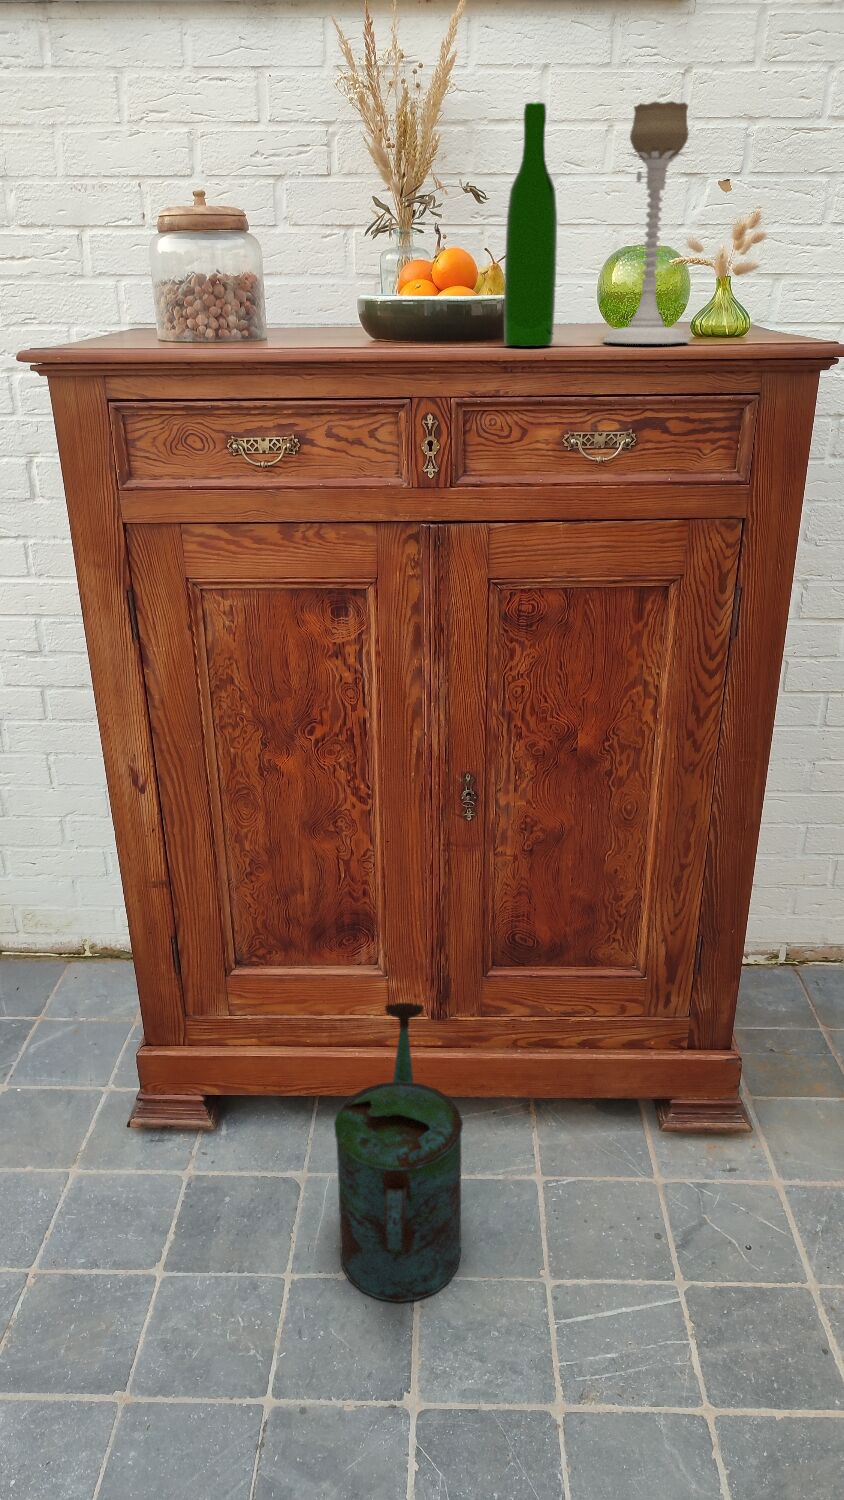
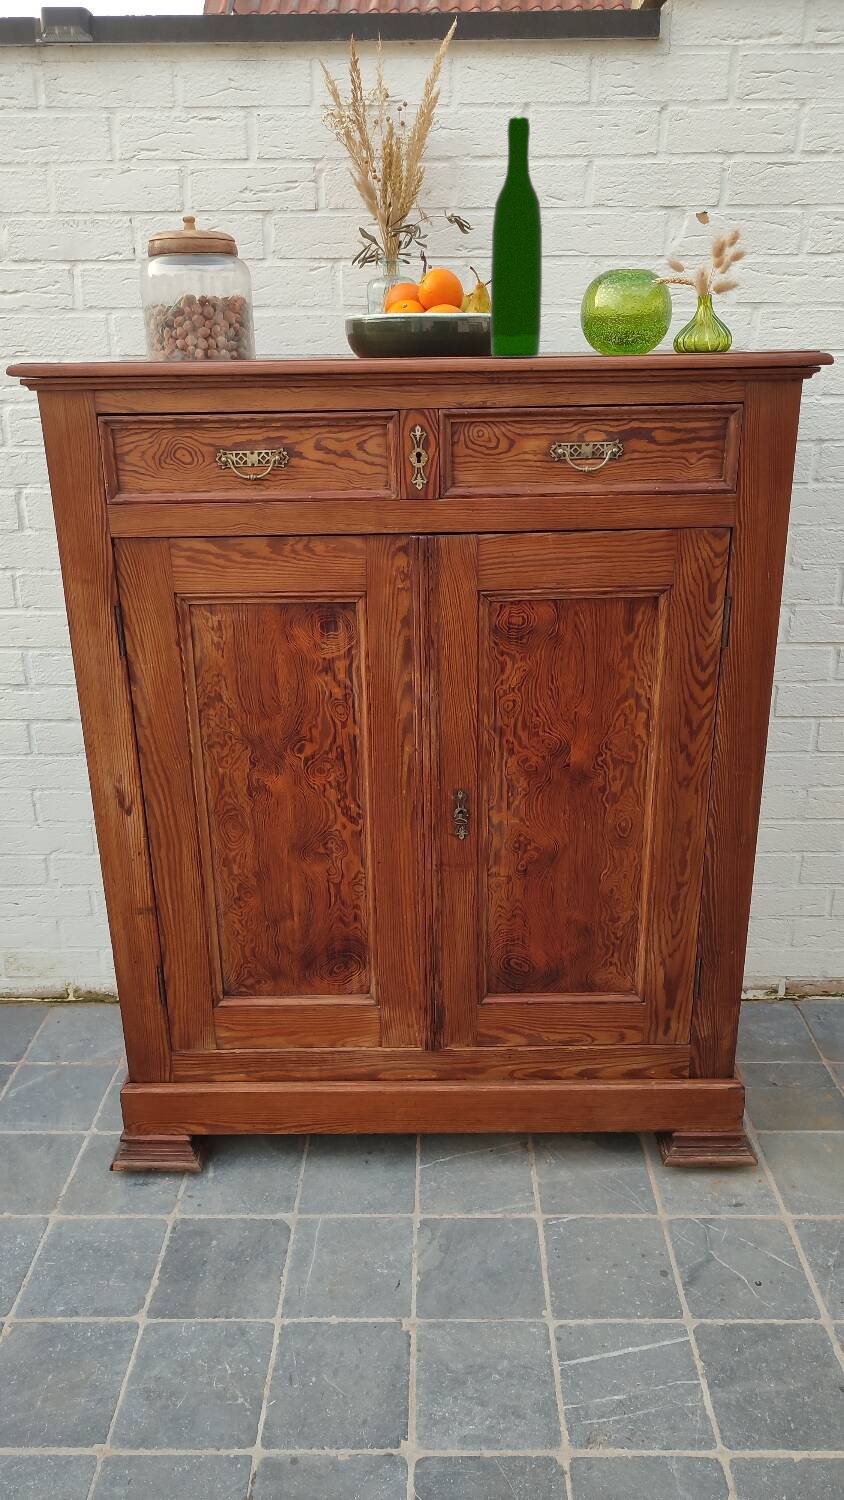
candle holder: present [603,101,690,344] -> none [588,116,675,355]
watering can: present [334,1003,463,1302] -> none [325,1031,460,1345]

